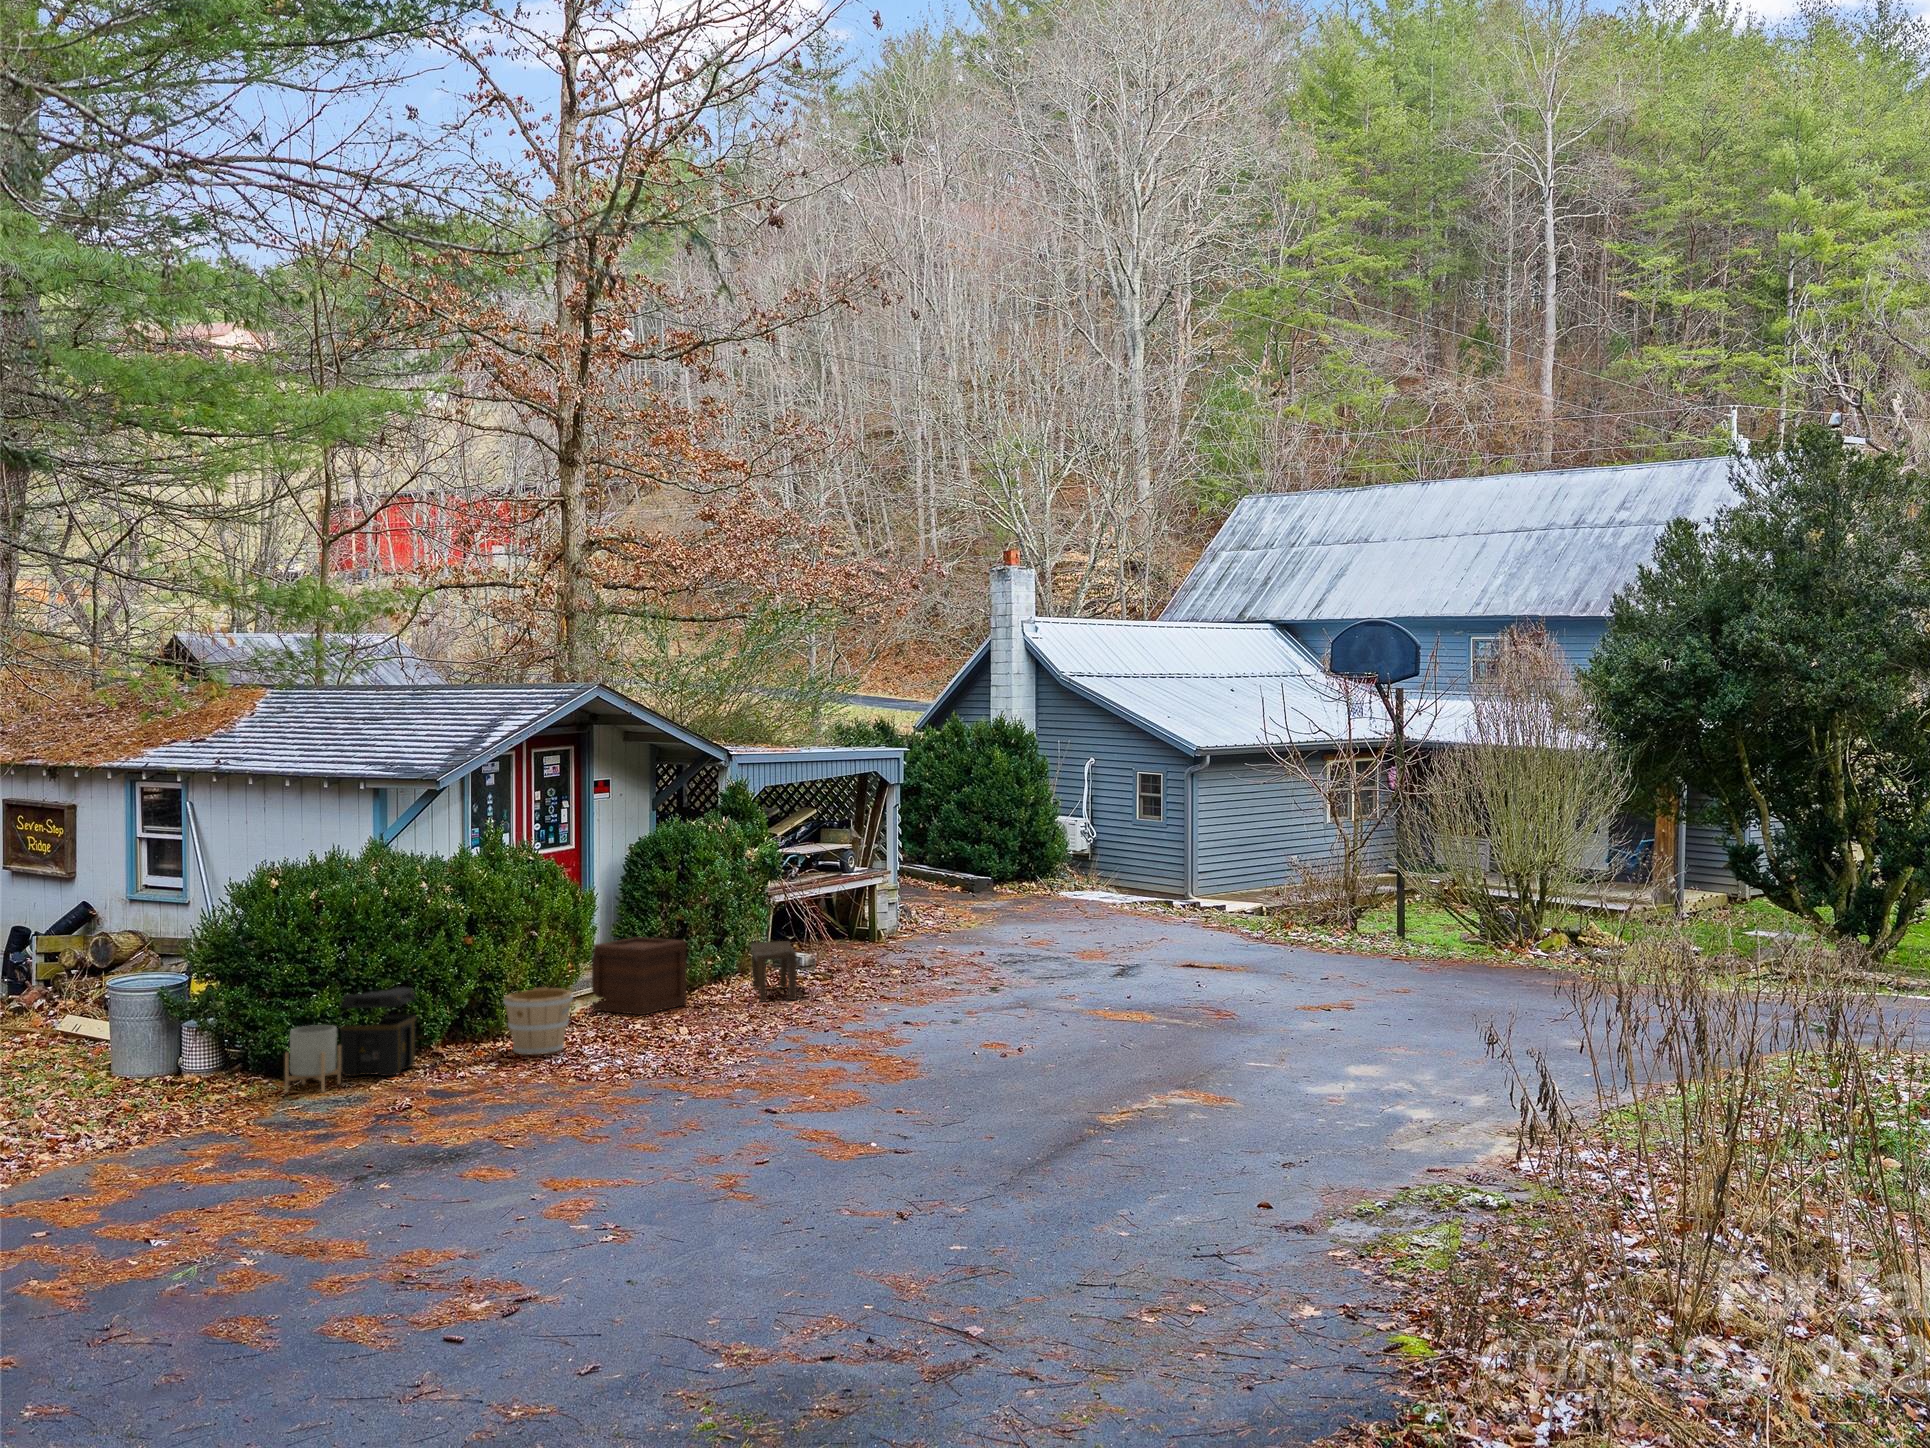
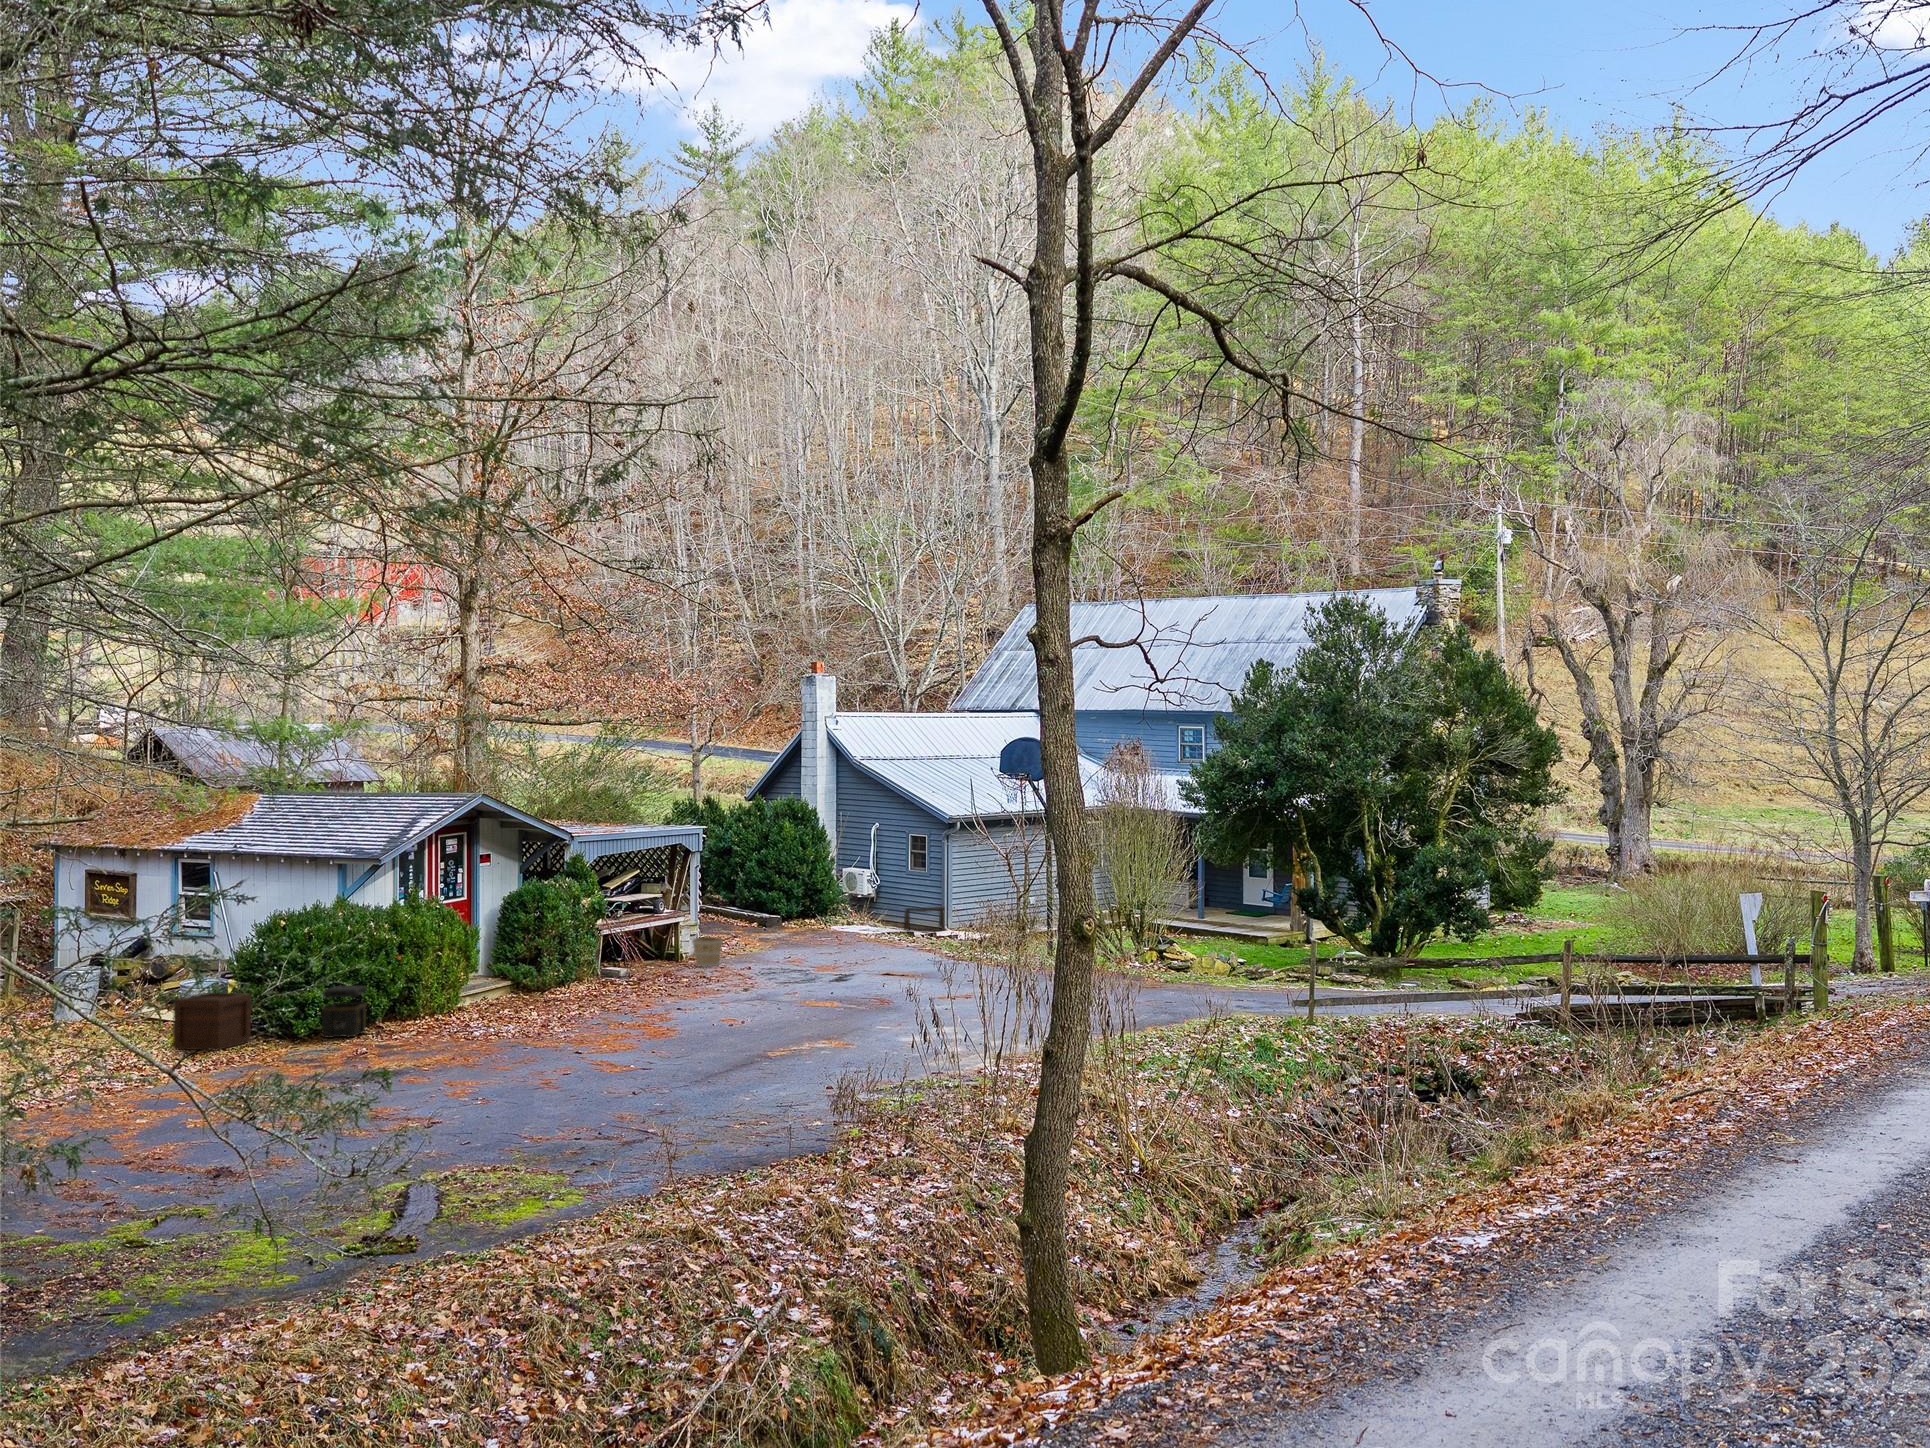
wooden crate: present [592,937,687,1015] -> present [173,993,251,1051]
bench: present [751,941,797,1002] -> present [904,906,945,930]
wooden bucket: present [504,987,573,1055] -> present [692,937,723,967]
planter: present [285,1025,341,1093] -> none [291,1007,323,1046]

